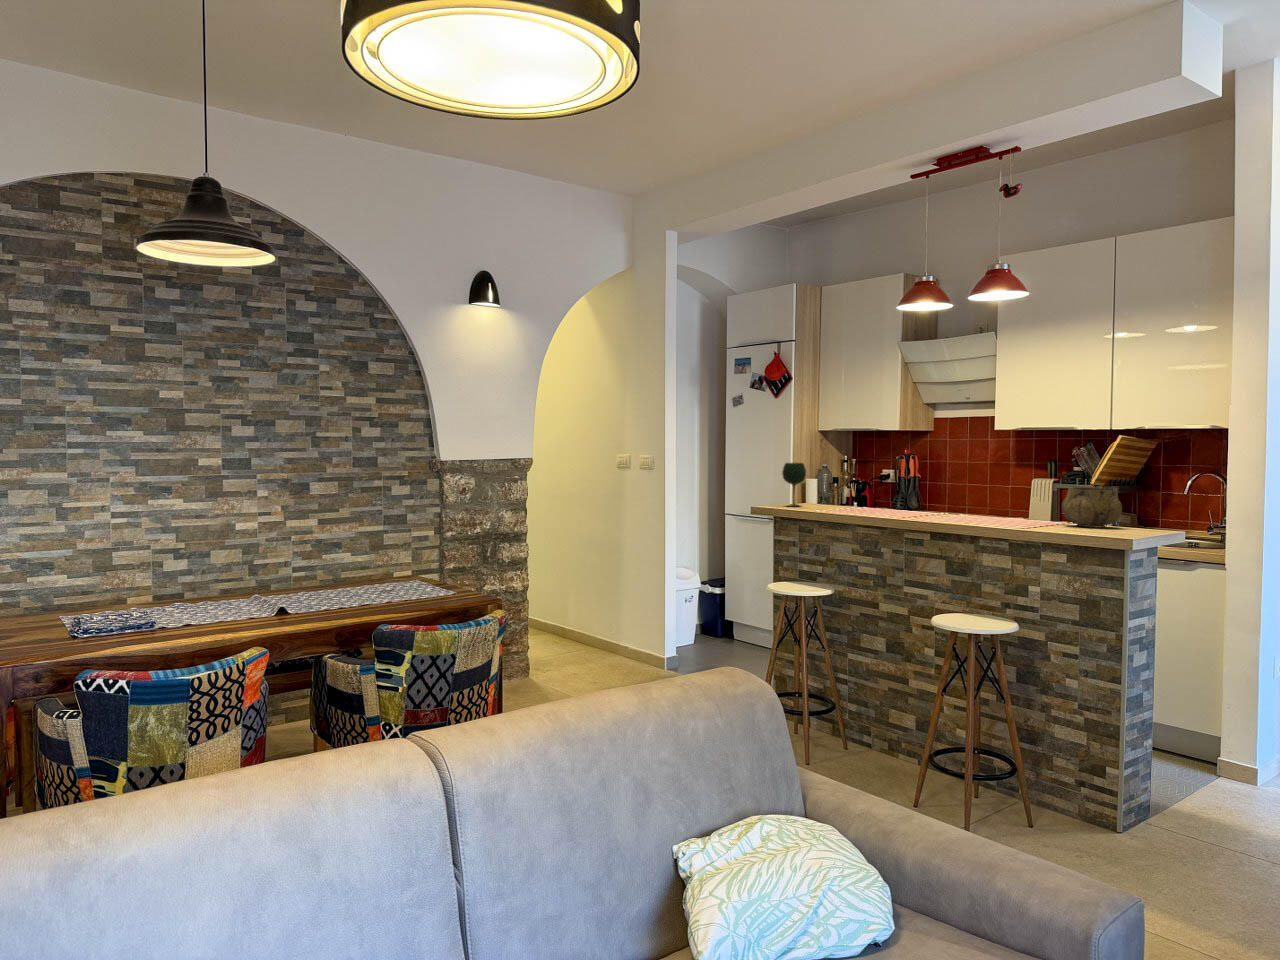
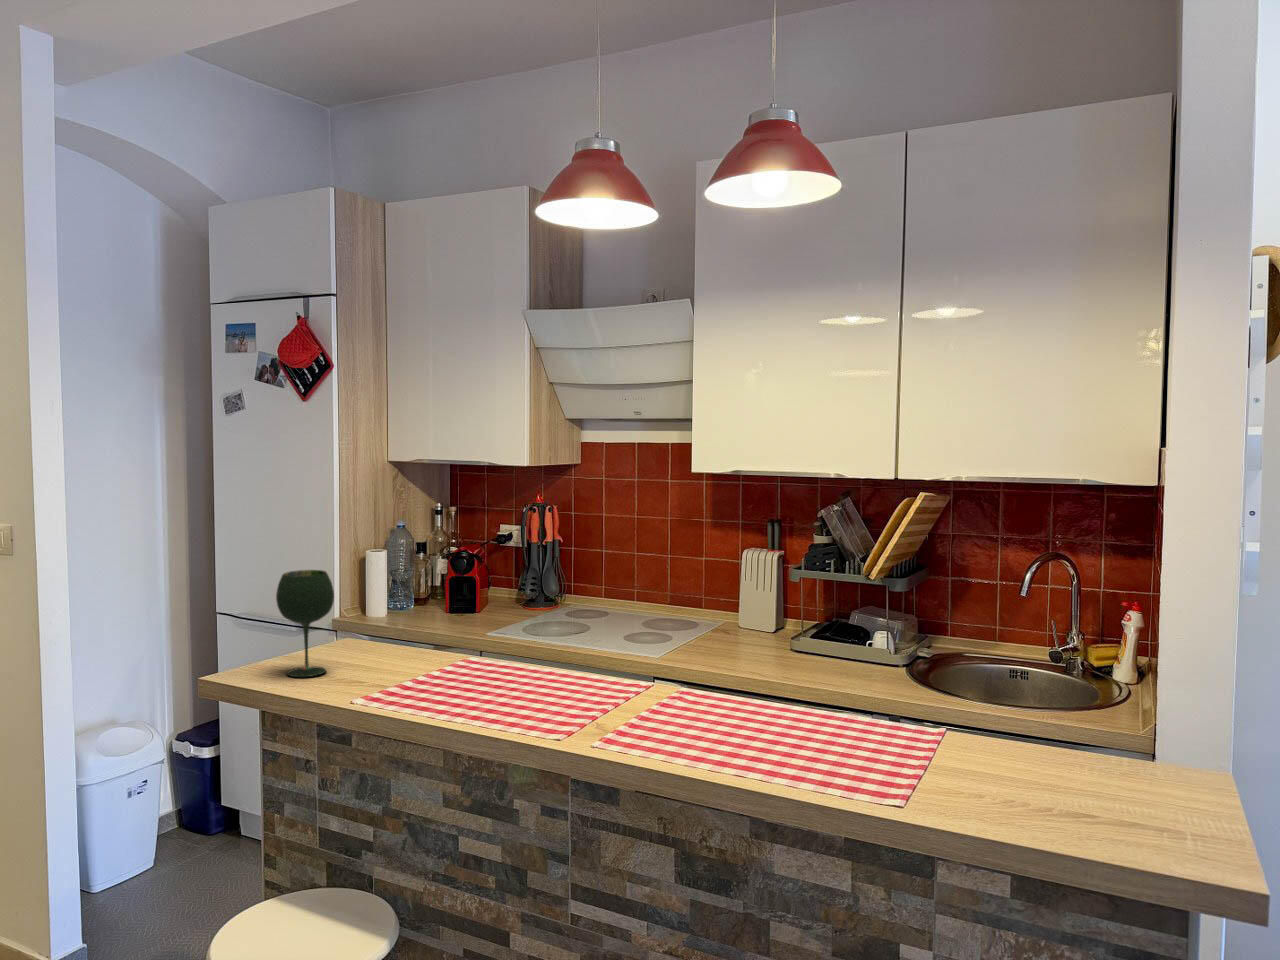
decorative bowl: present [1062,487,1122,528] -> none [980,679,1141,807]

